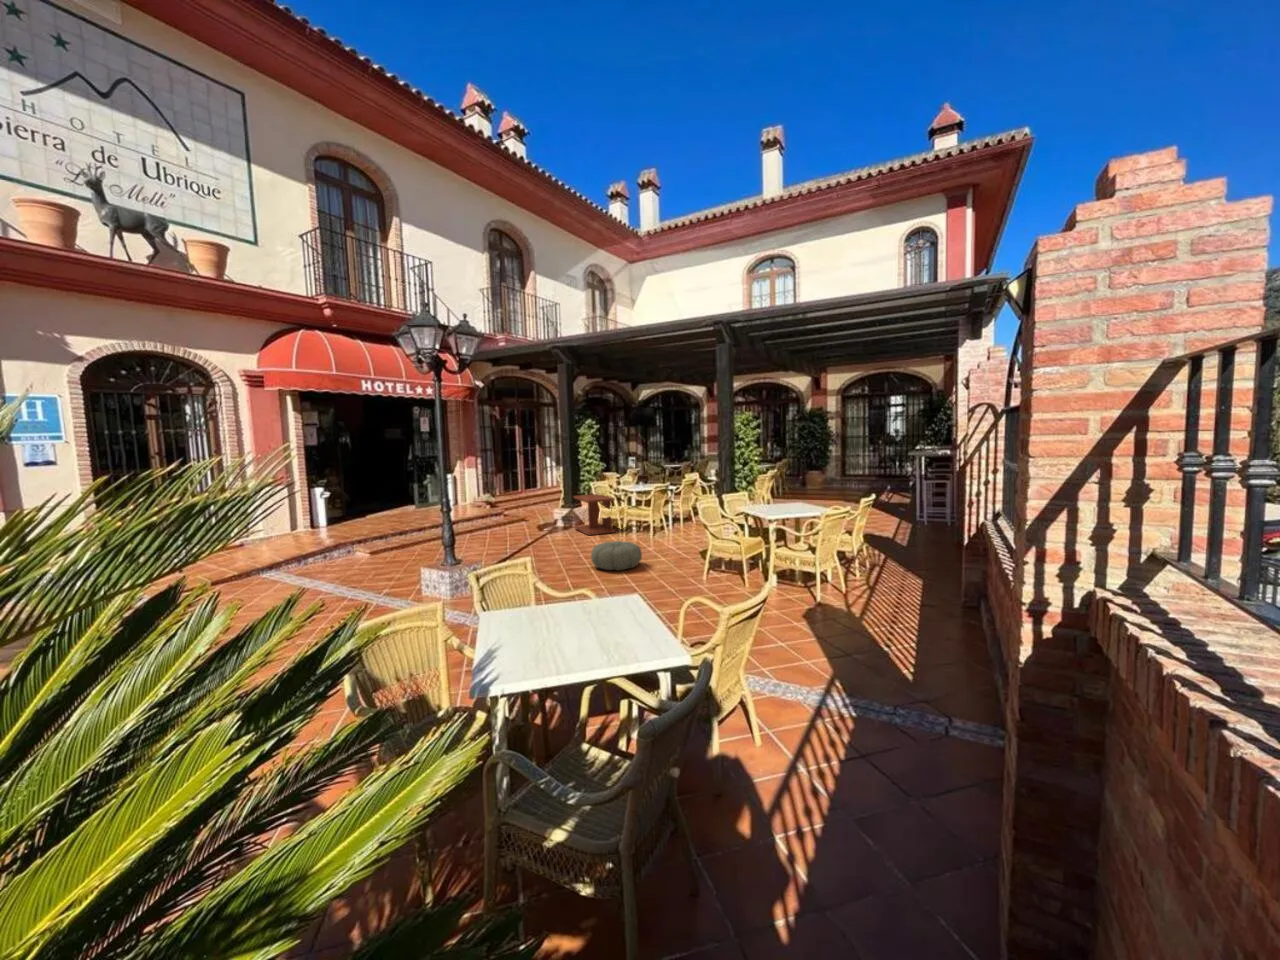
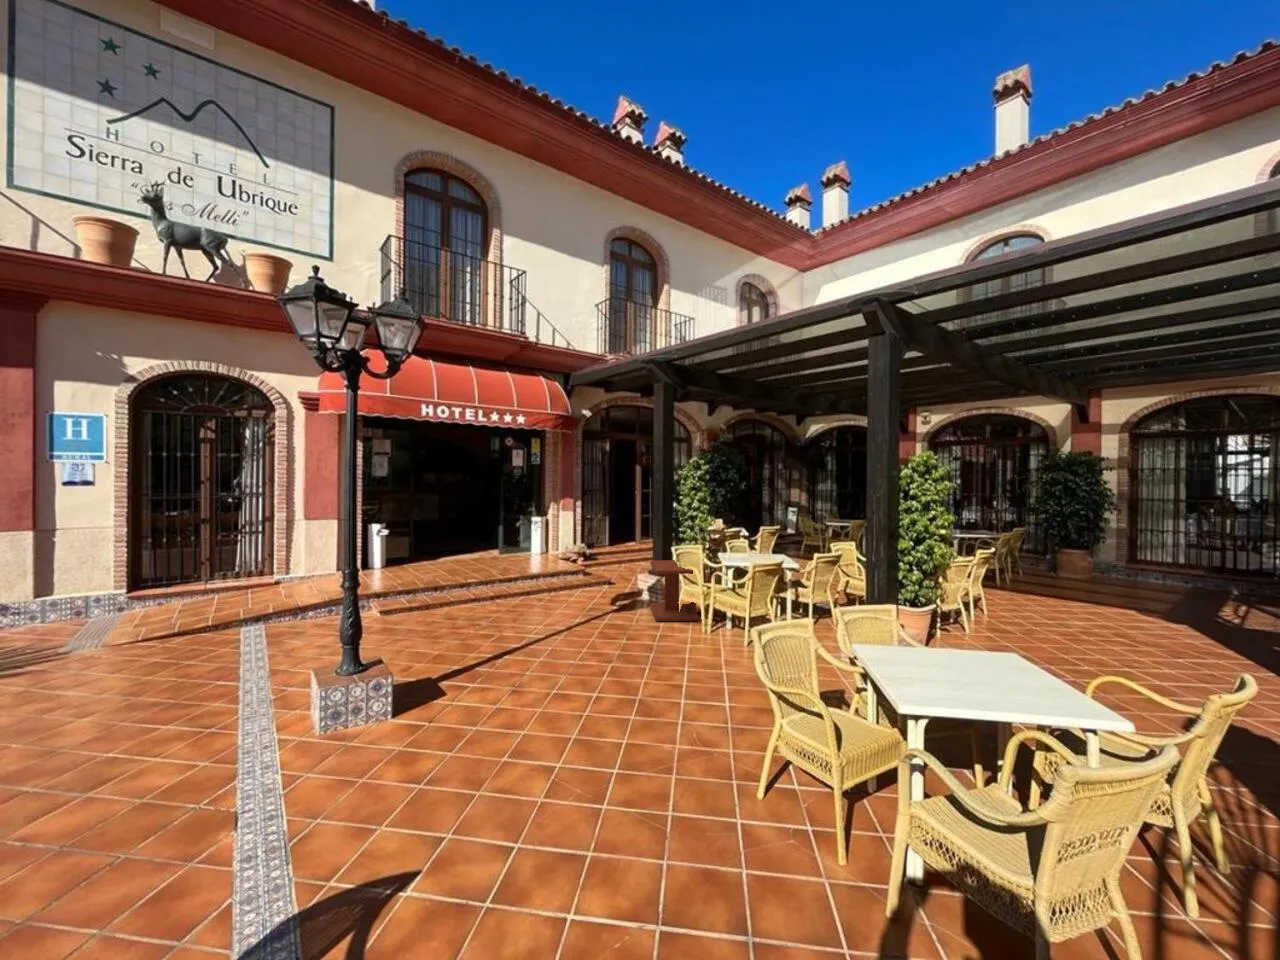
pouf: present [591,541,642,570] -> none [587,650,673,709]

